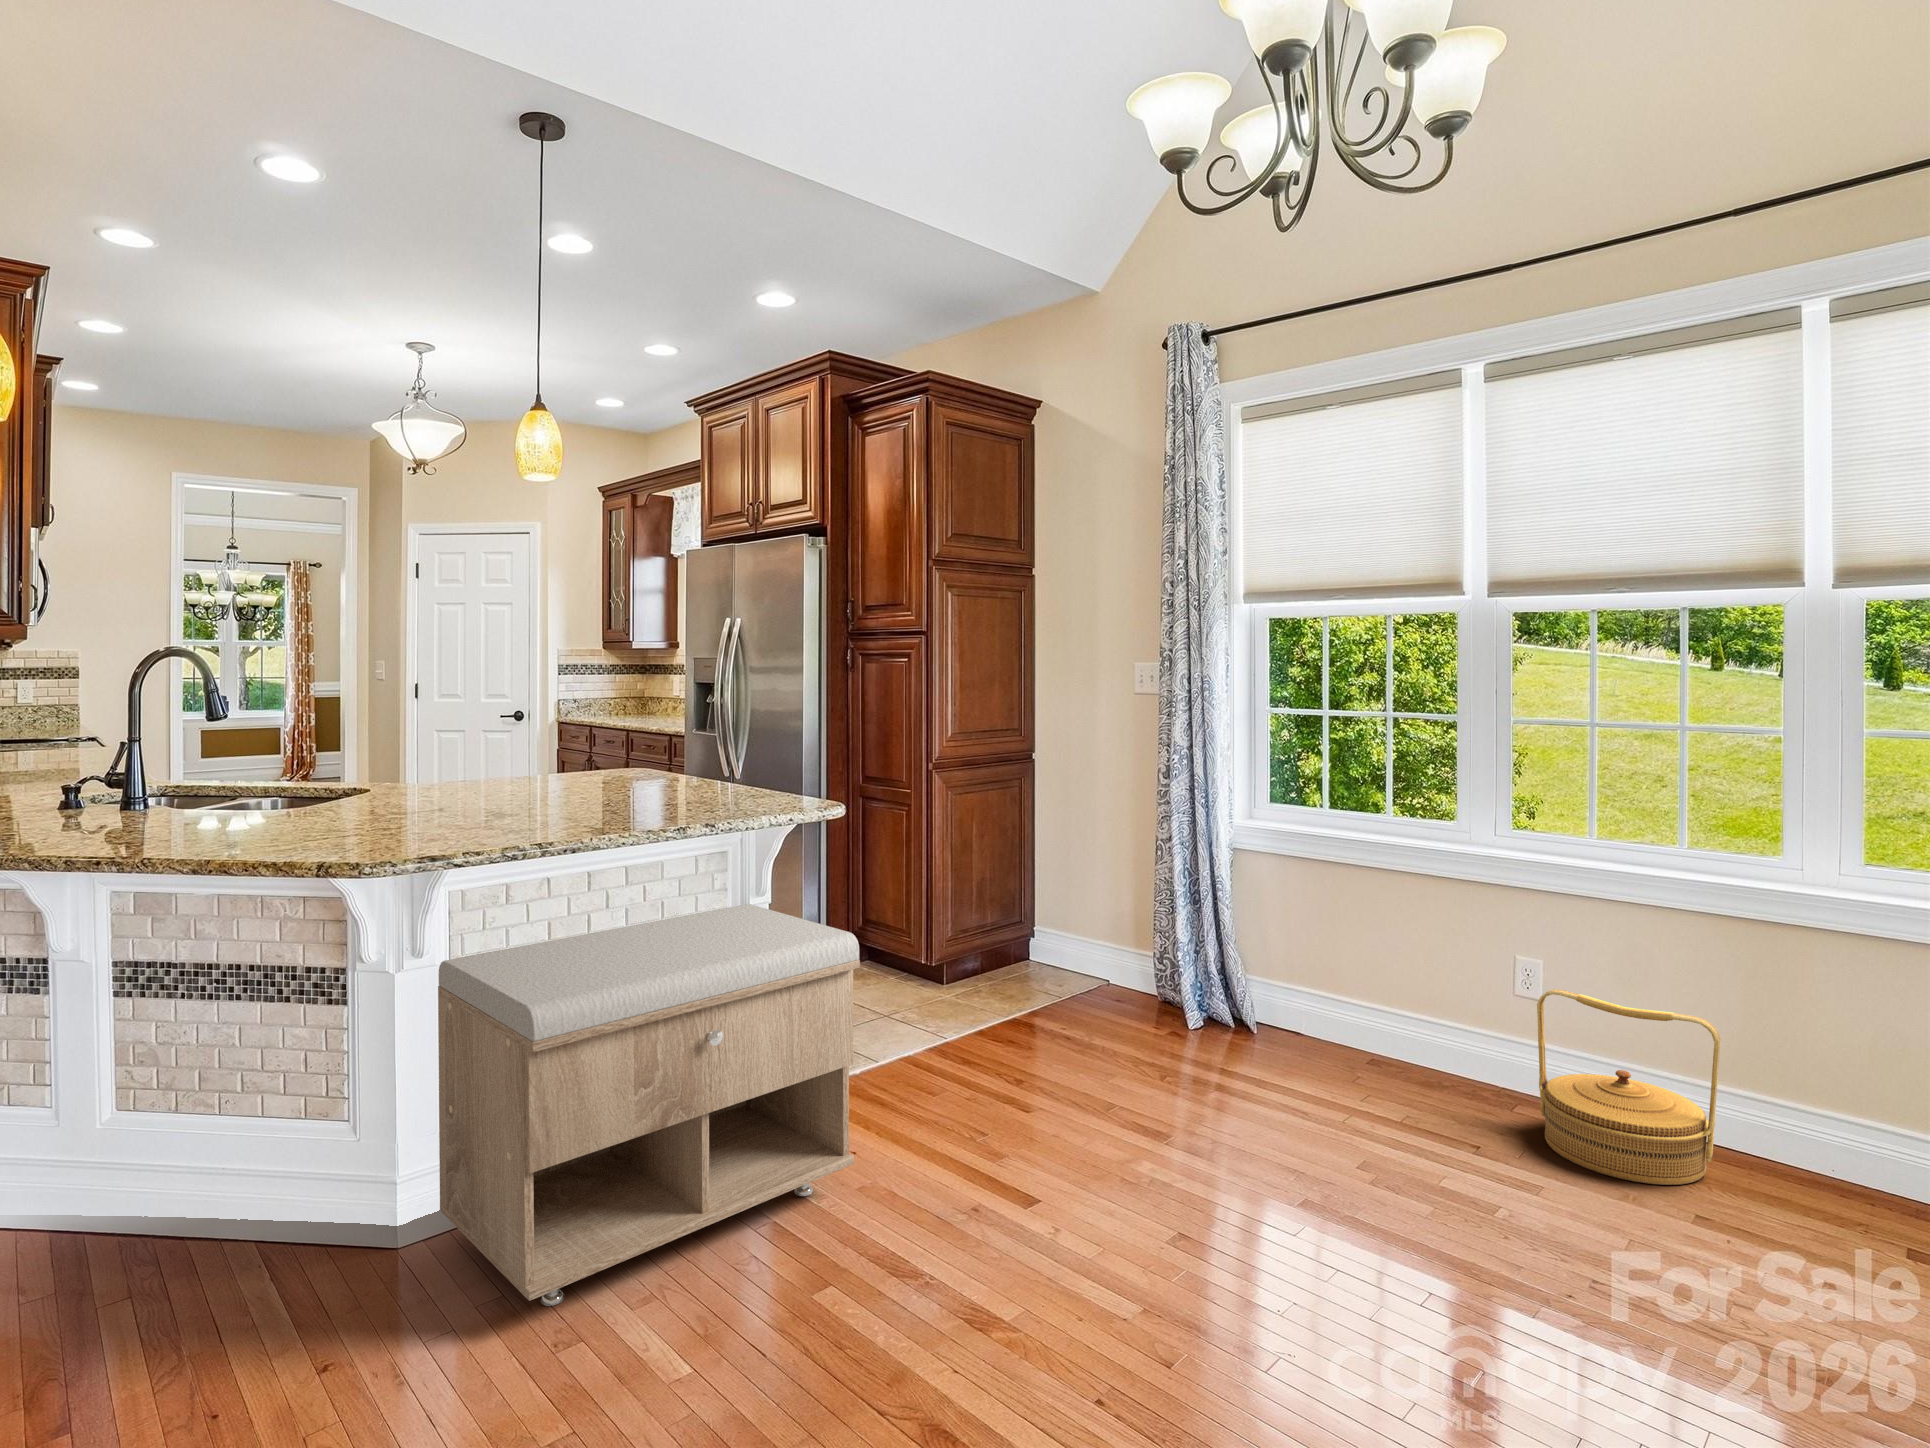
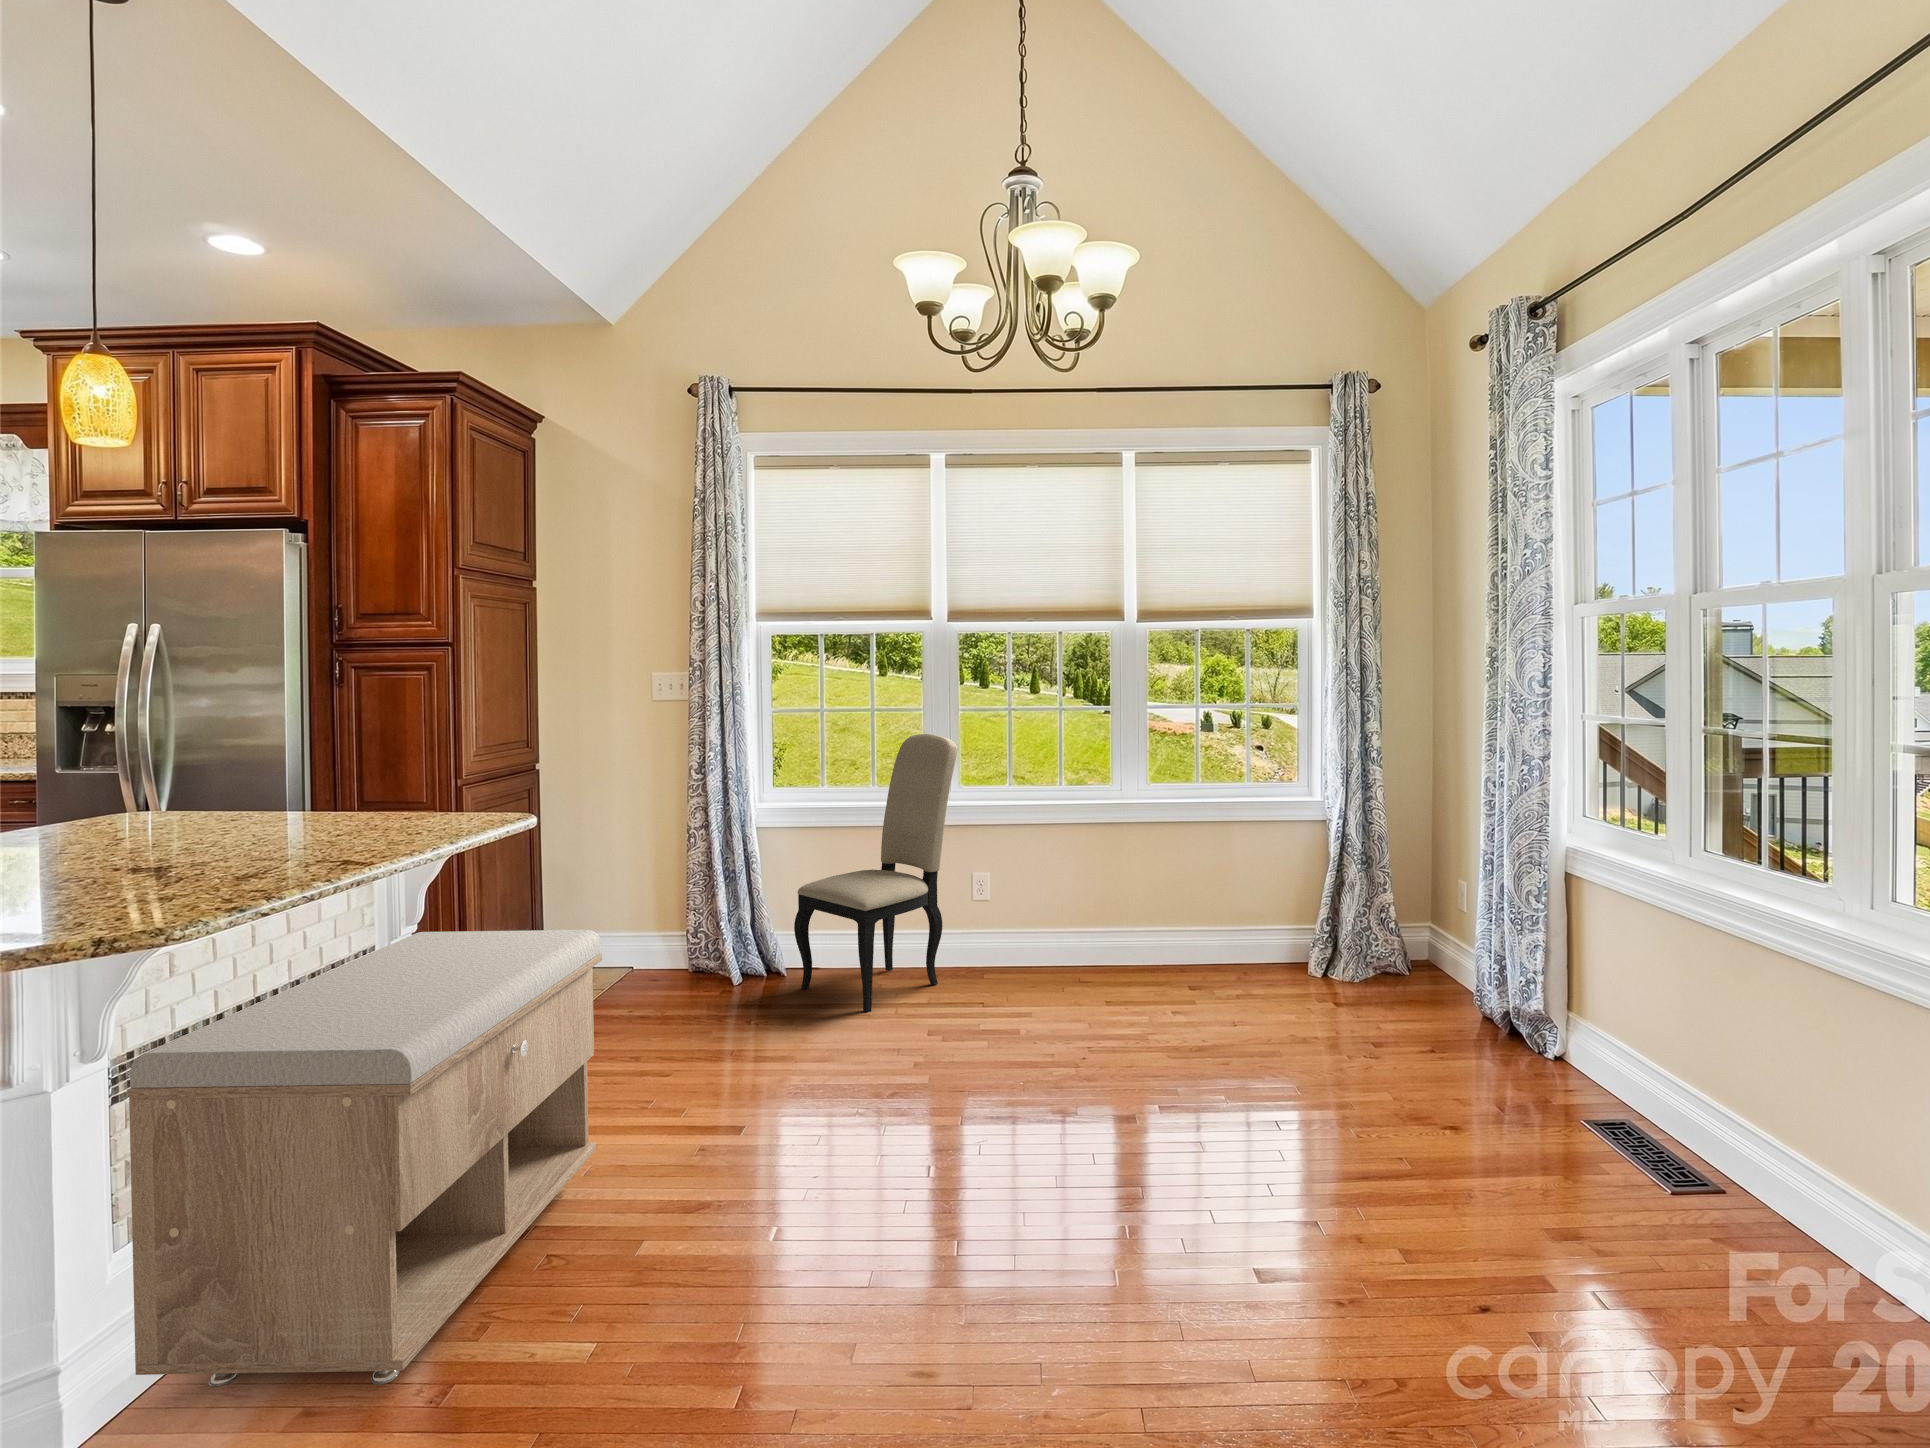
dining chair: none [1244,754,1477,1112] -> present [794,734,958,1012]
woven basket: present [1537,989,1721,1185] -> none [1001,883,1099,993]

